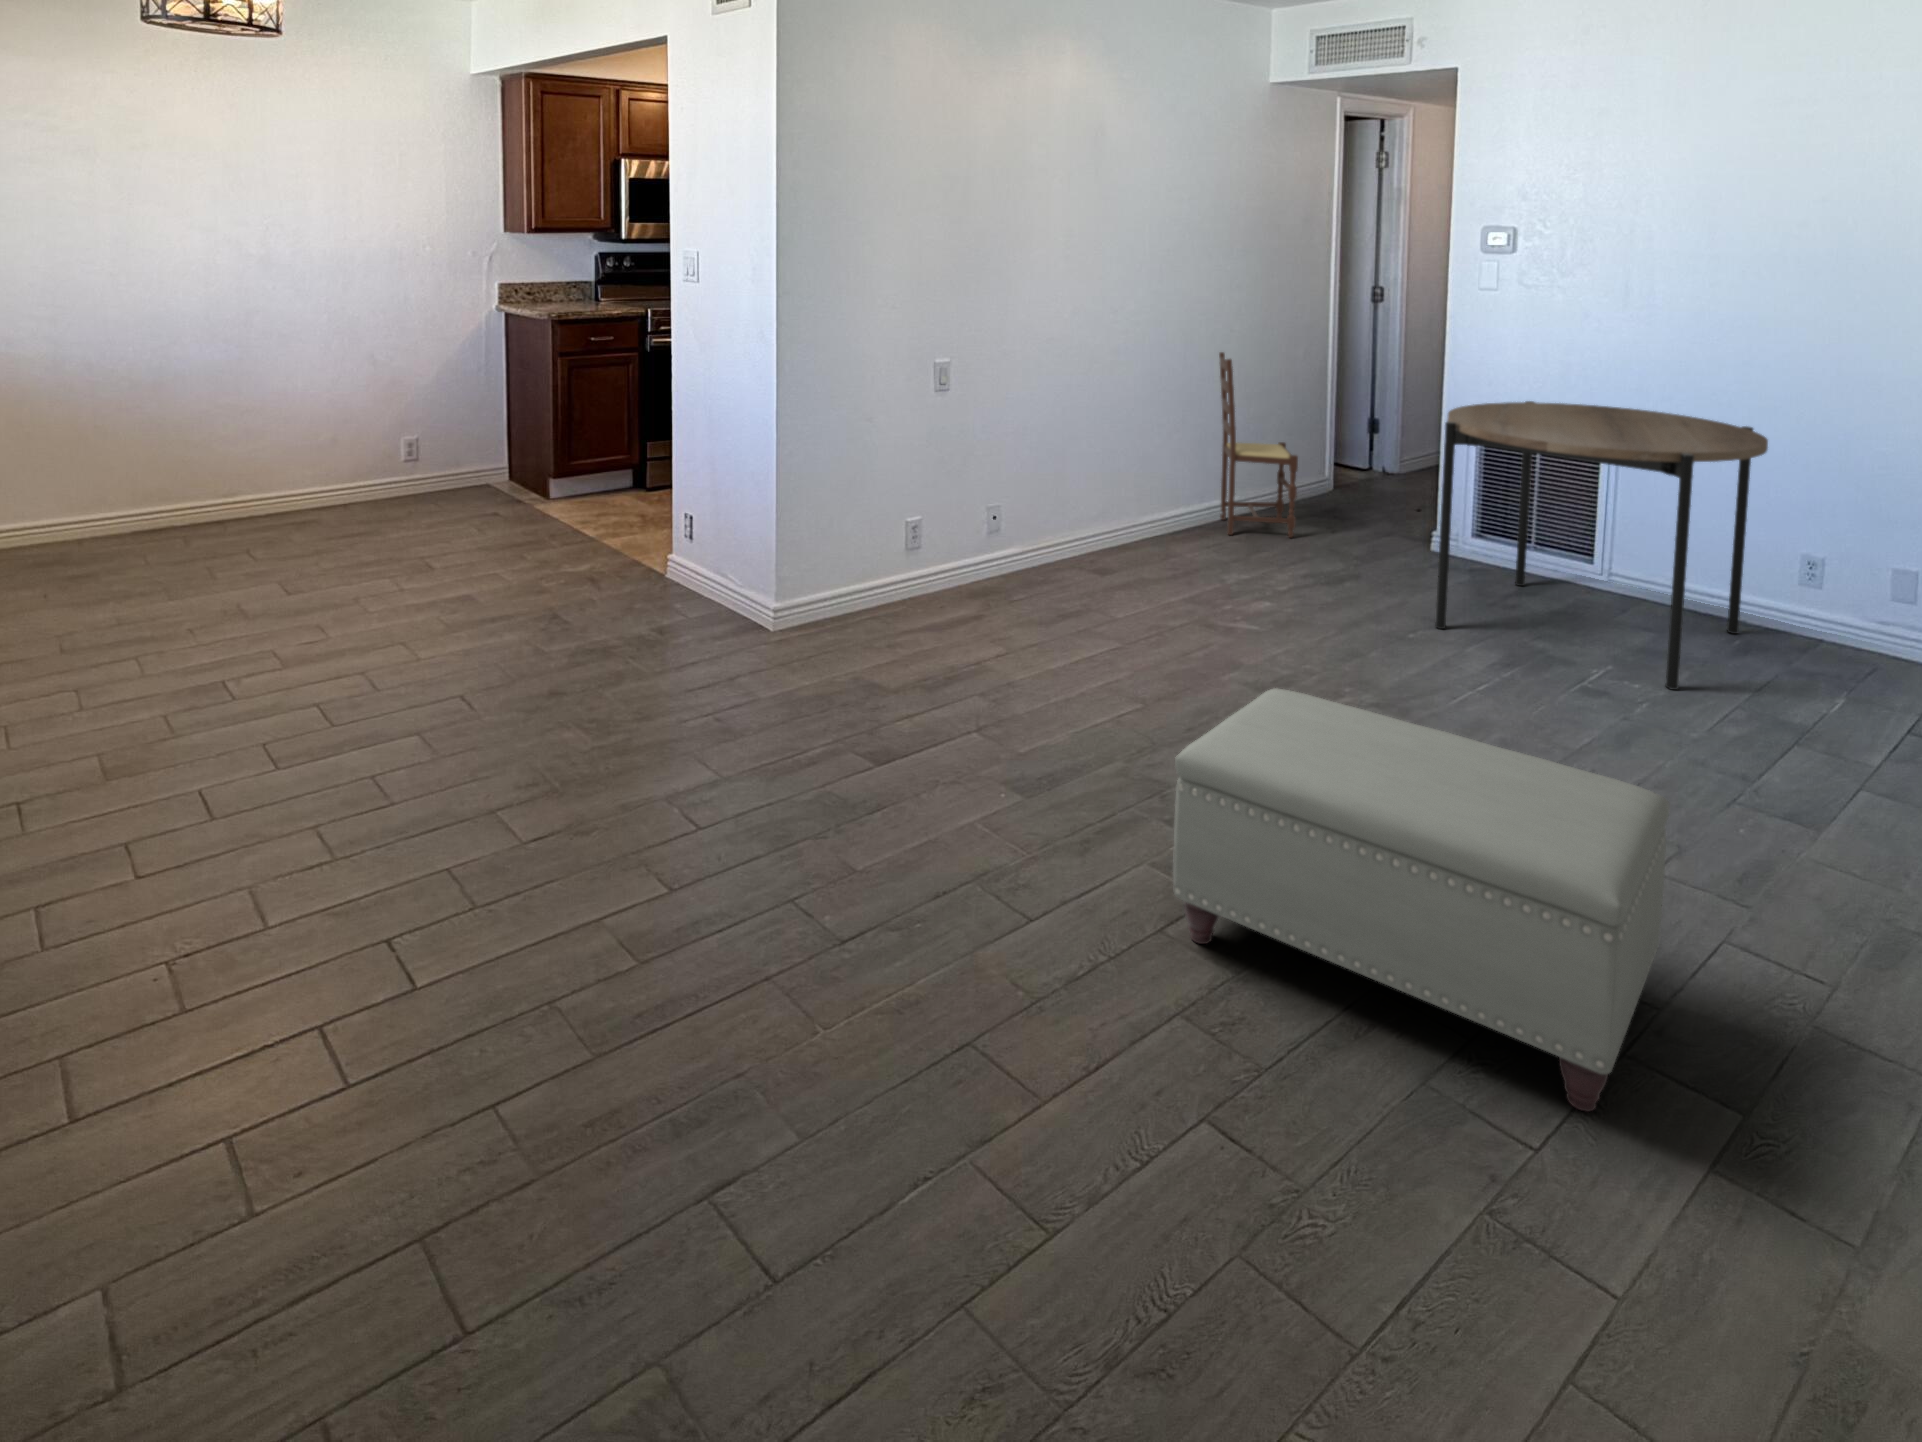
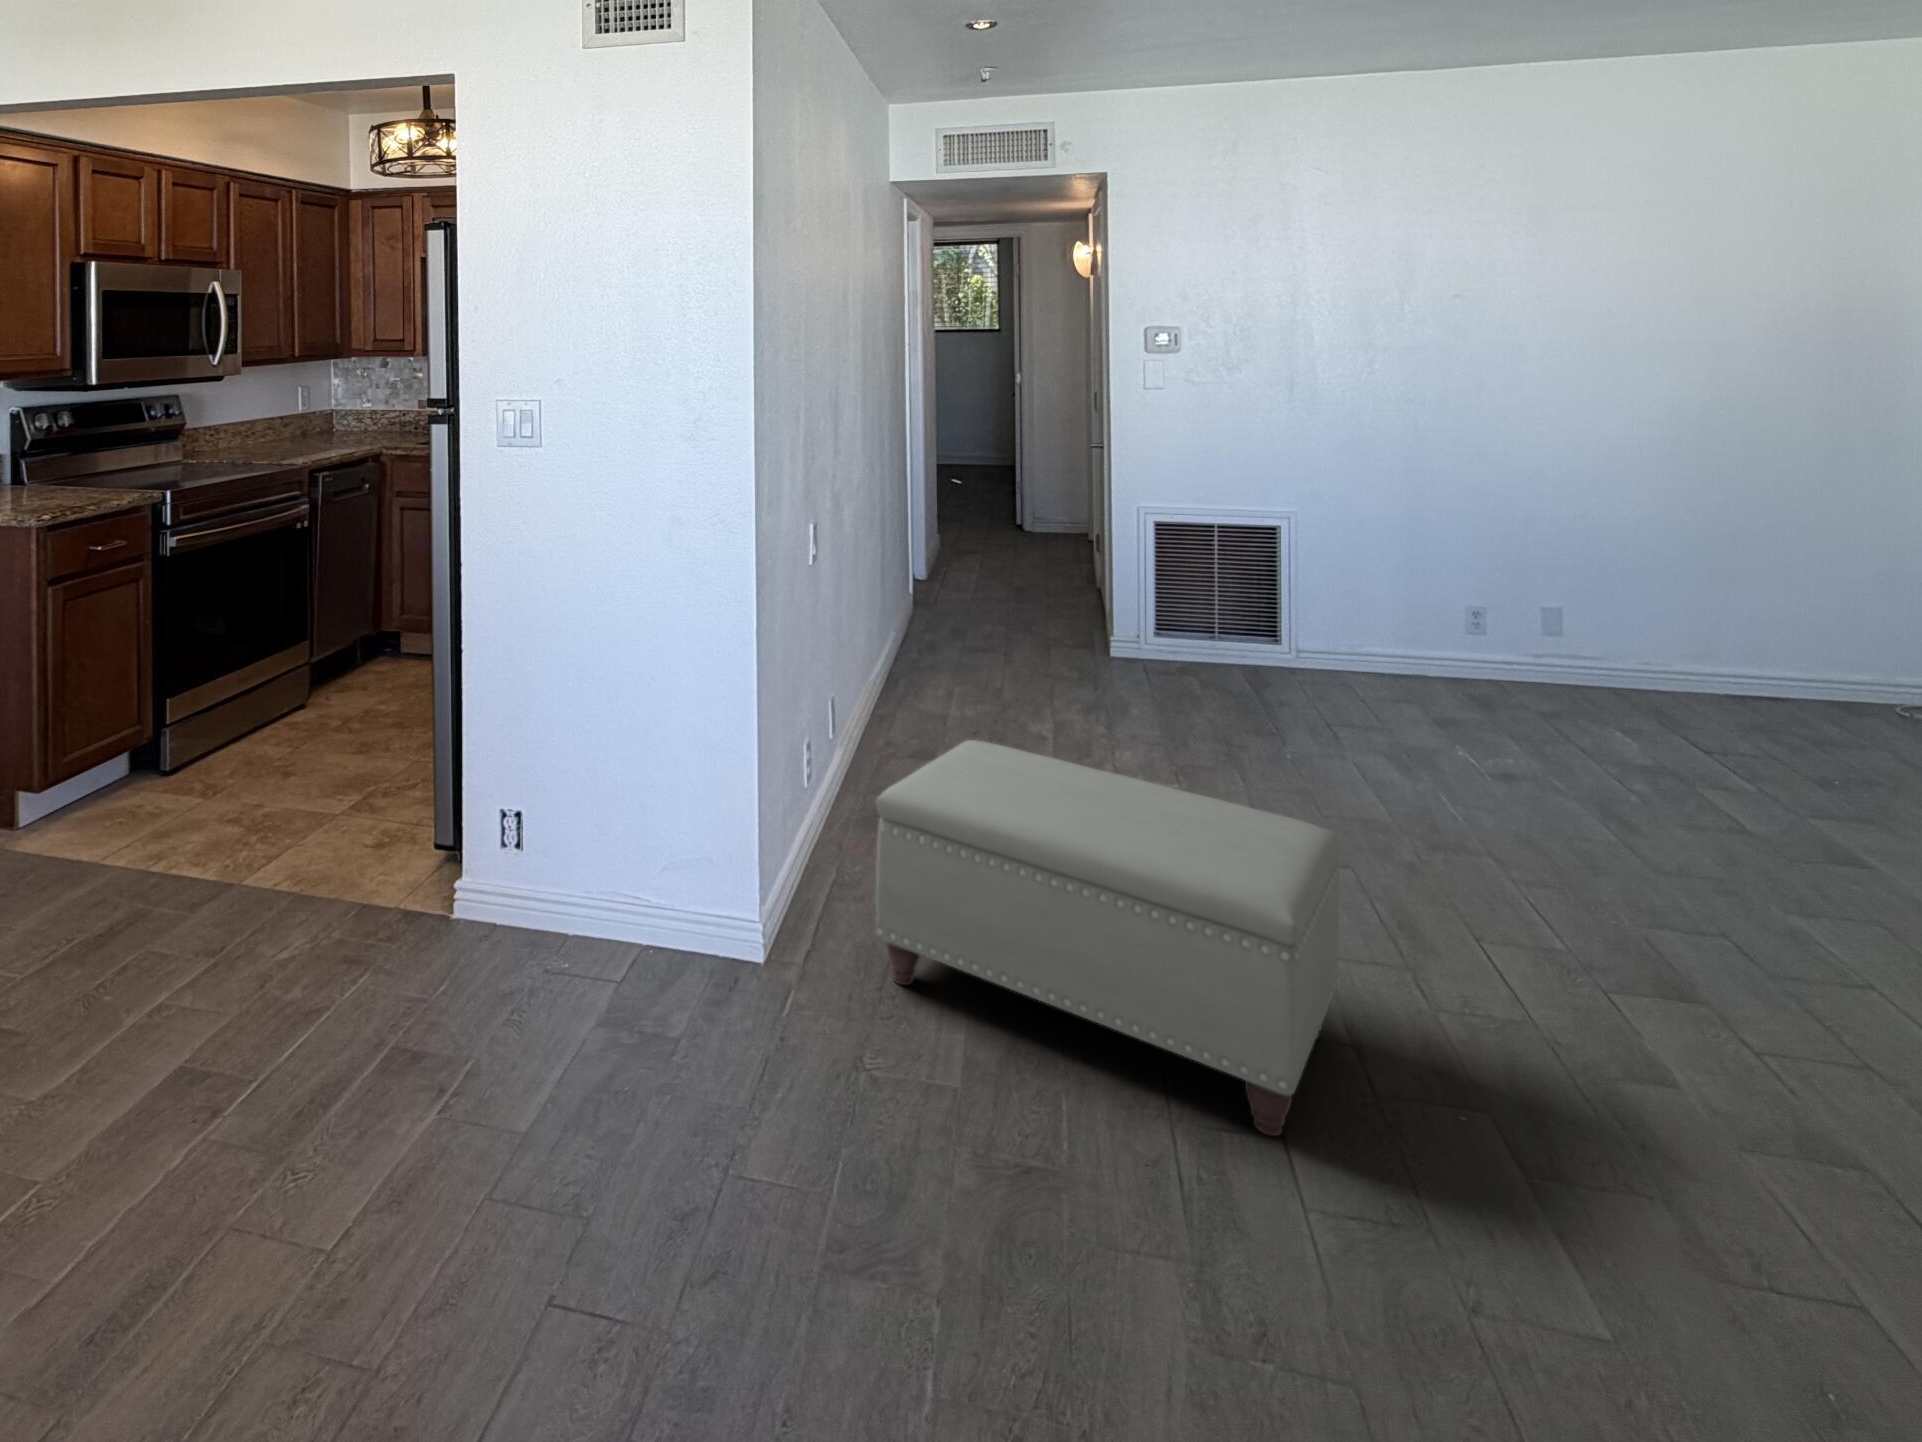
dining chair: present [1219,352,1298,538] -> none [916,449,991,627]
dining table: present [1435,401,1768,690] -> none [1123,493,1425,763]

